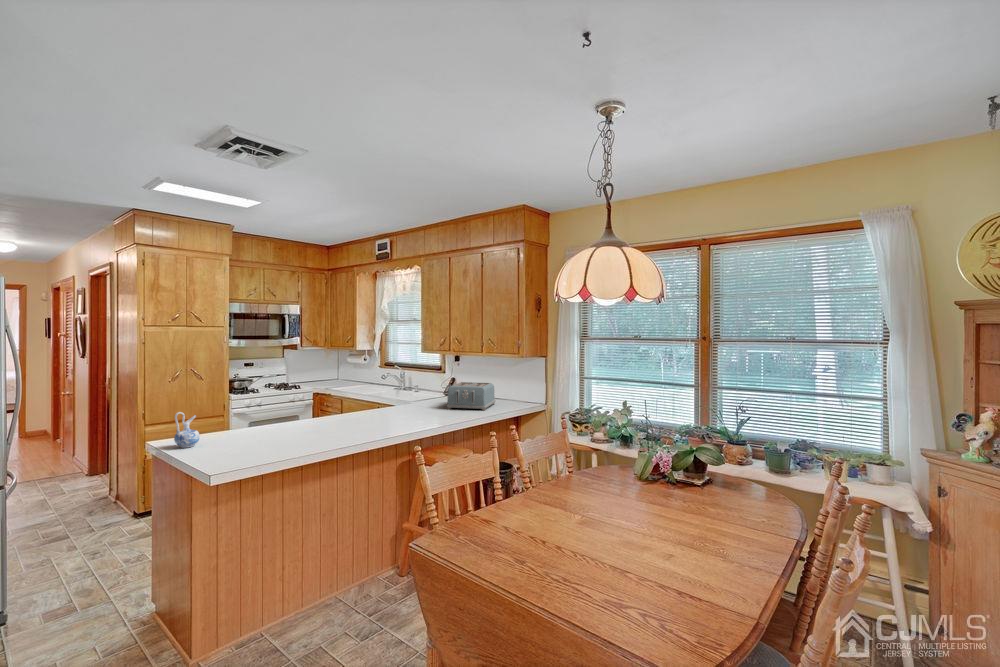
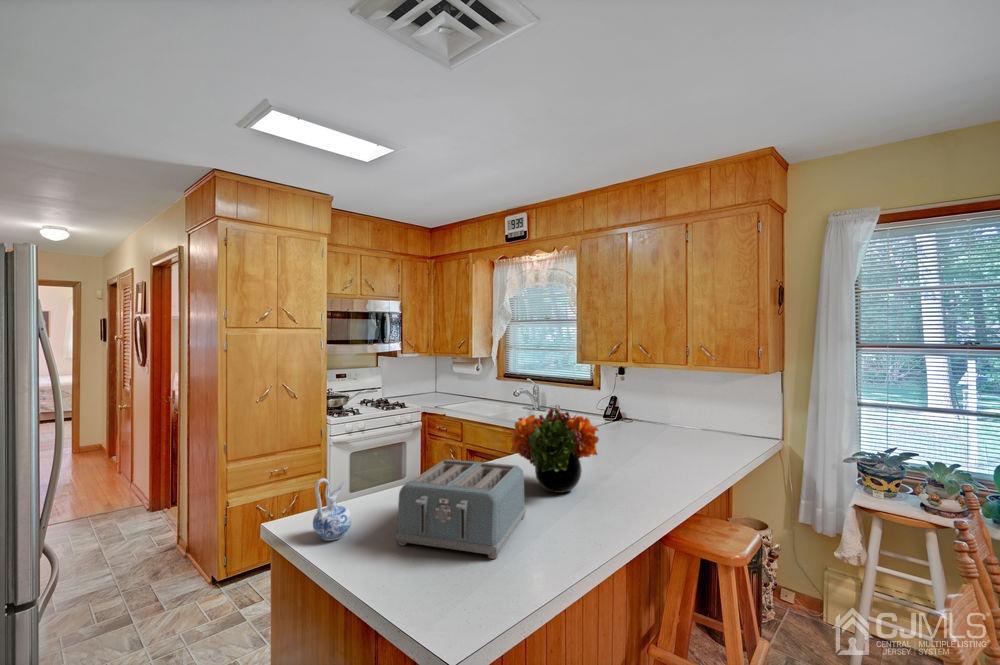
flower arrangement: none [319,376,379,428] -> present [511,408,599,493]
toaster: present [447,382,495,410] -> present [395,460,526,559]

